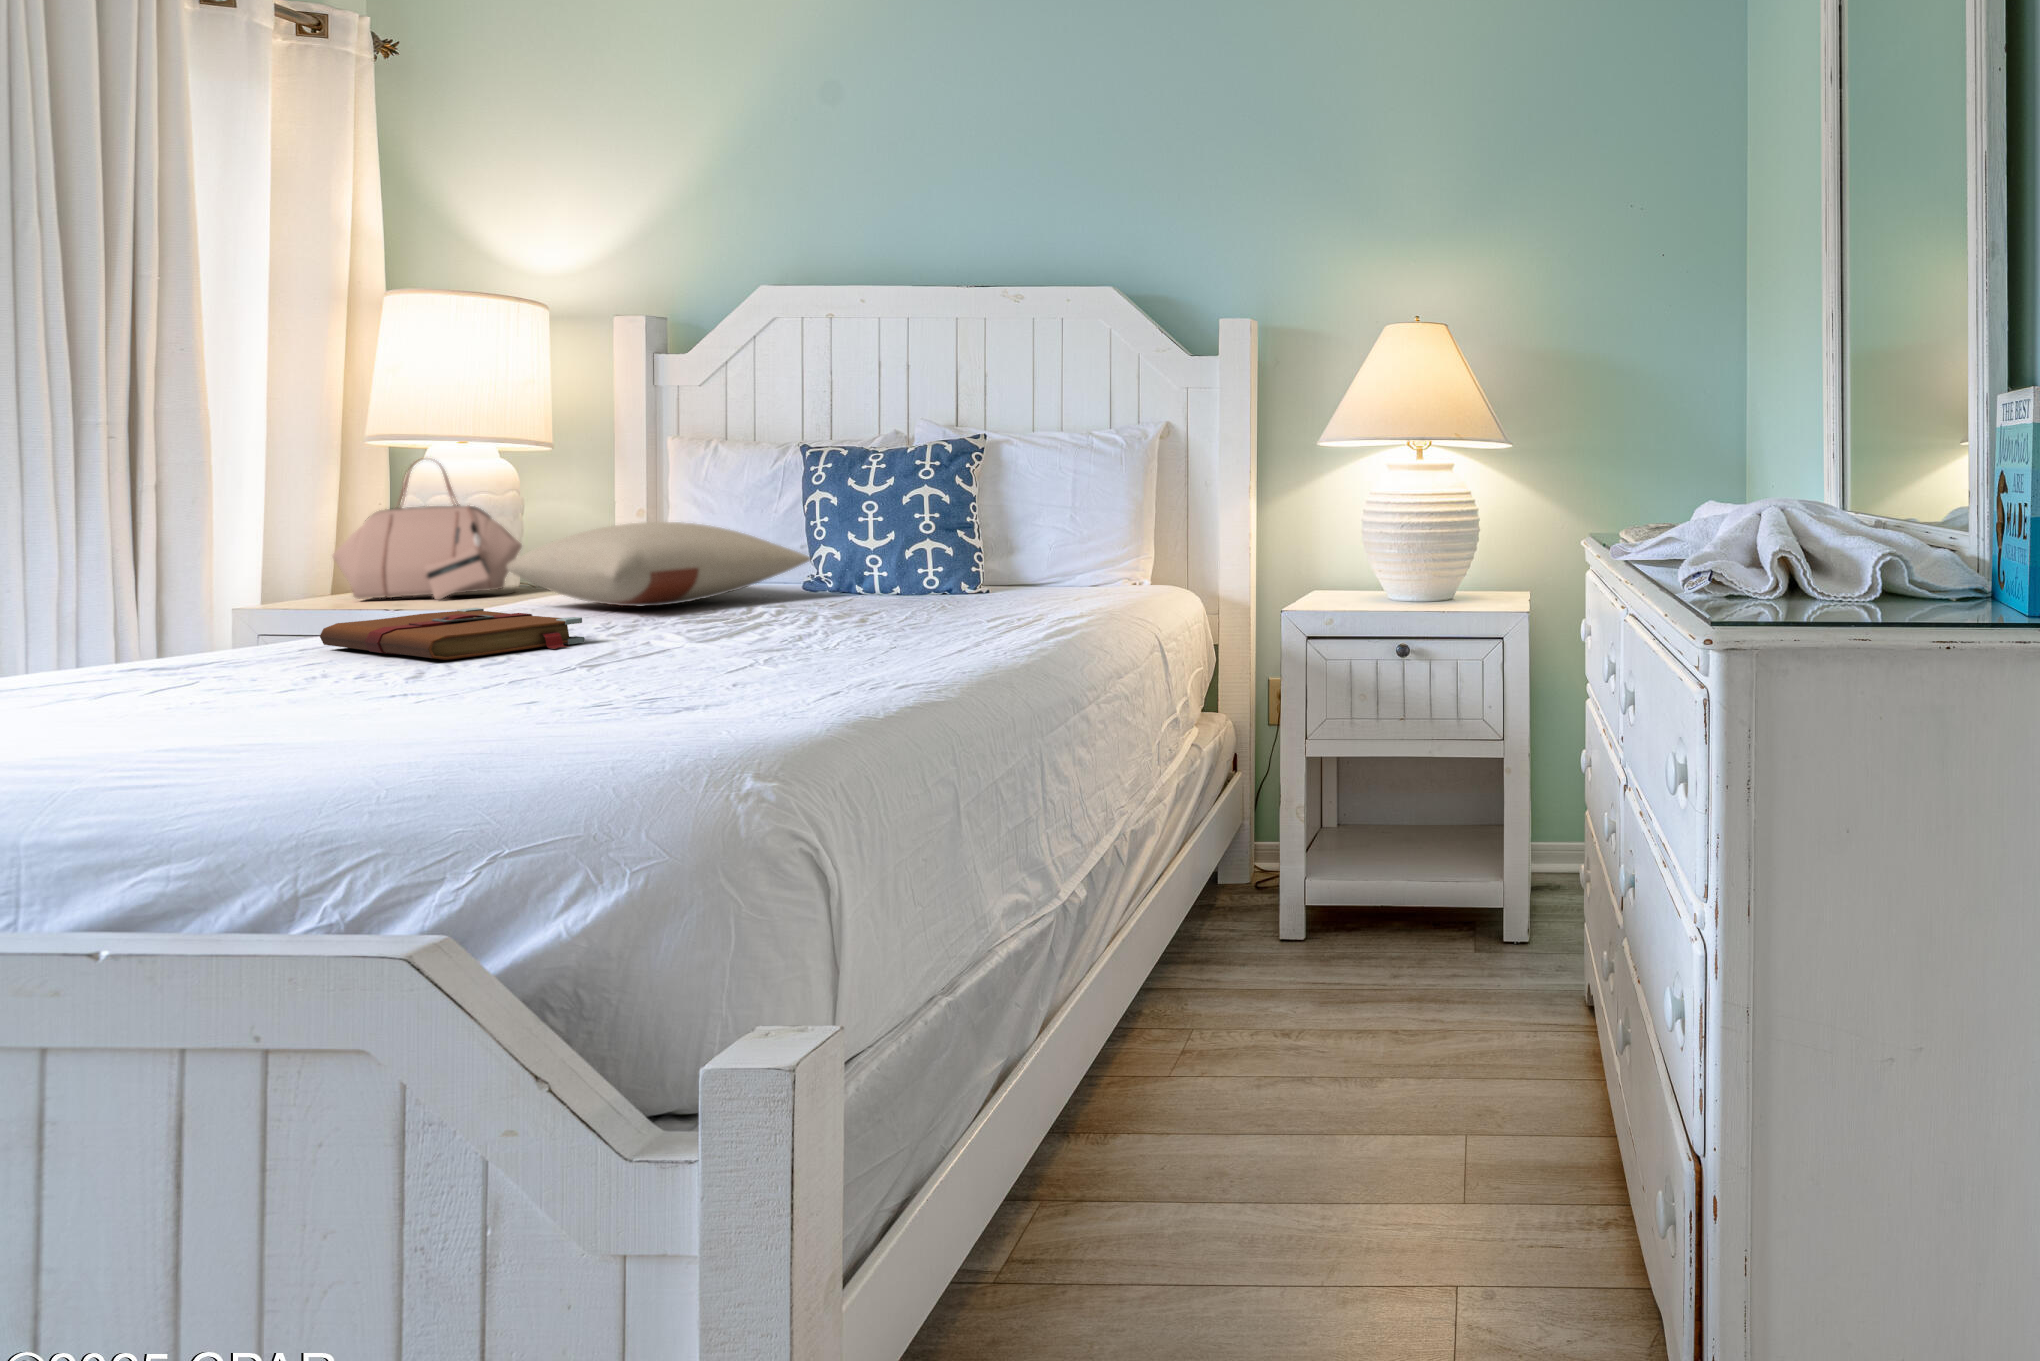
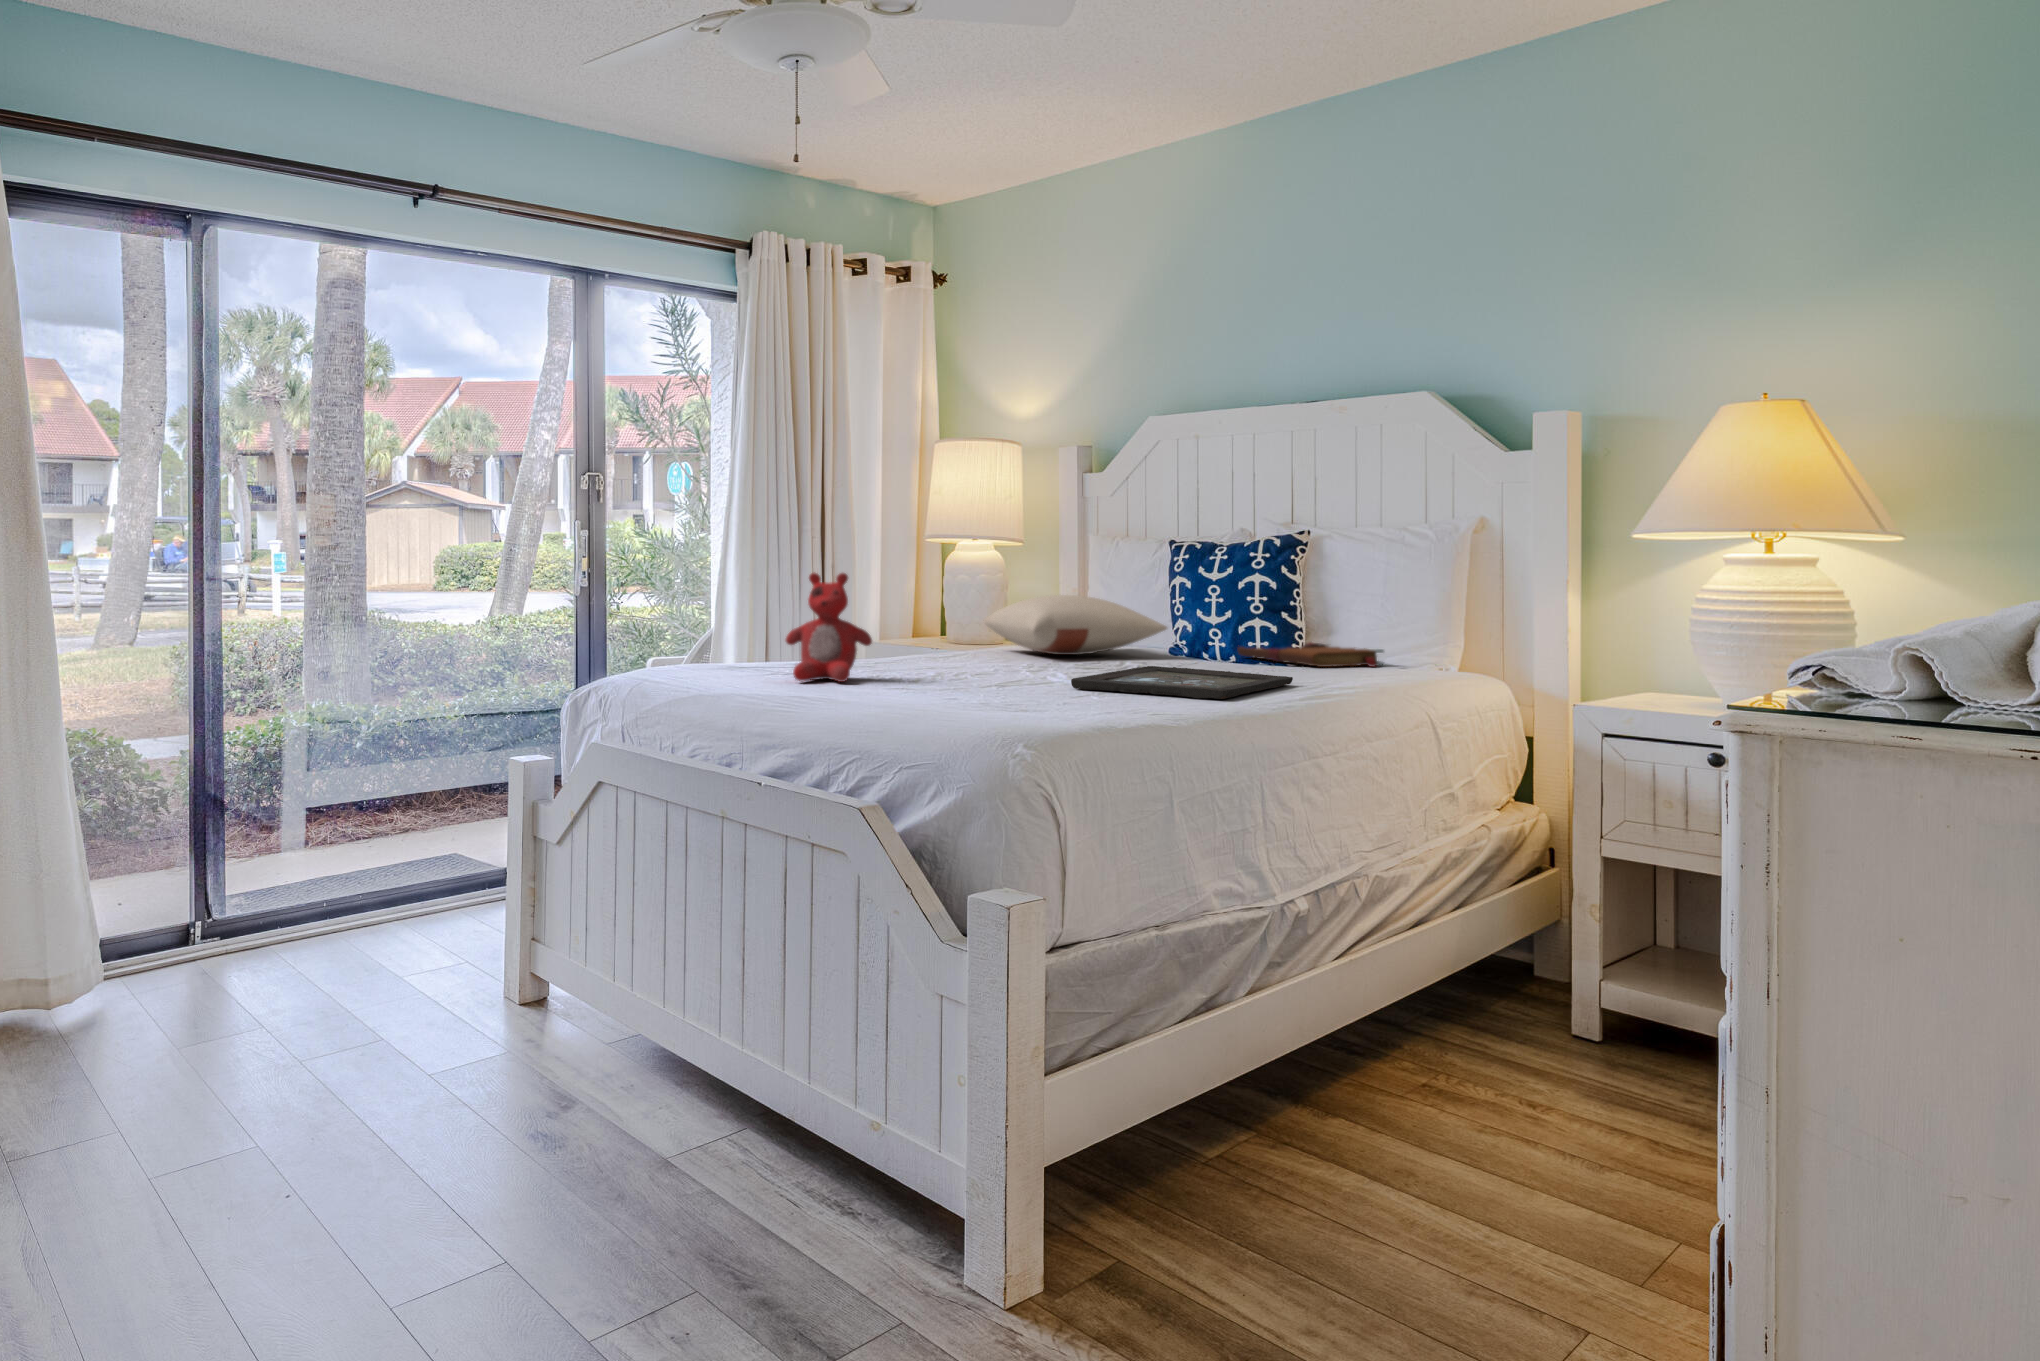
handbag: present [333,459,522,600] -> none [905,548,1001,642]
stuffed bear: none [111,509,330,713] -> present [786,573,872,682]
book: present [320,608,584,660] -> present [1237,642,1385,667]
tray: none [726,612,1015,661] -> present [1071,666,1293,699]

